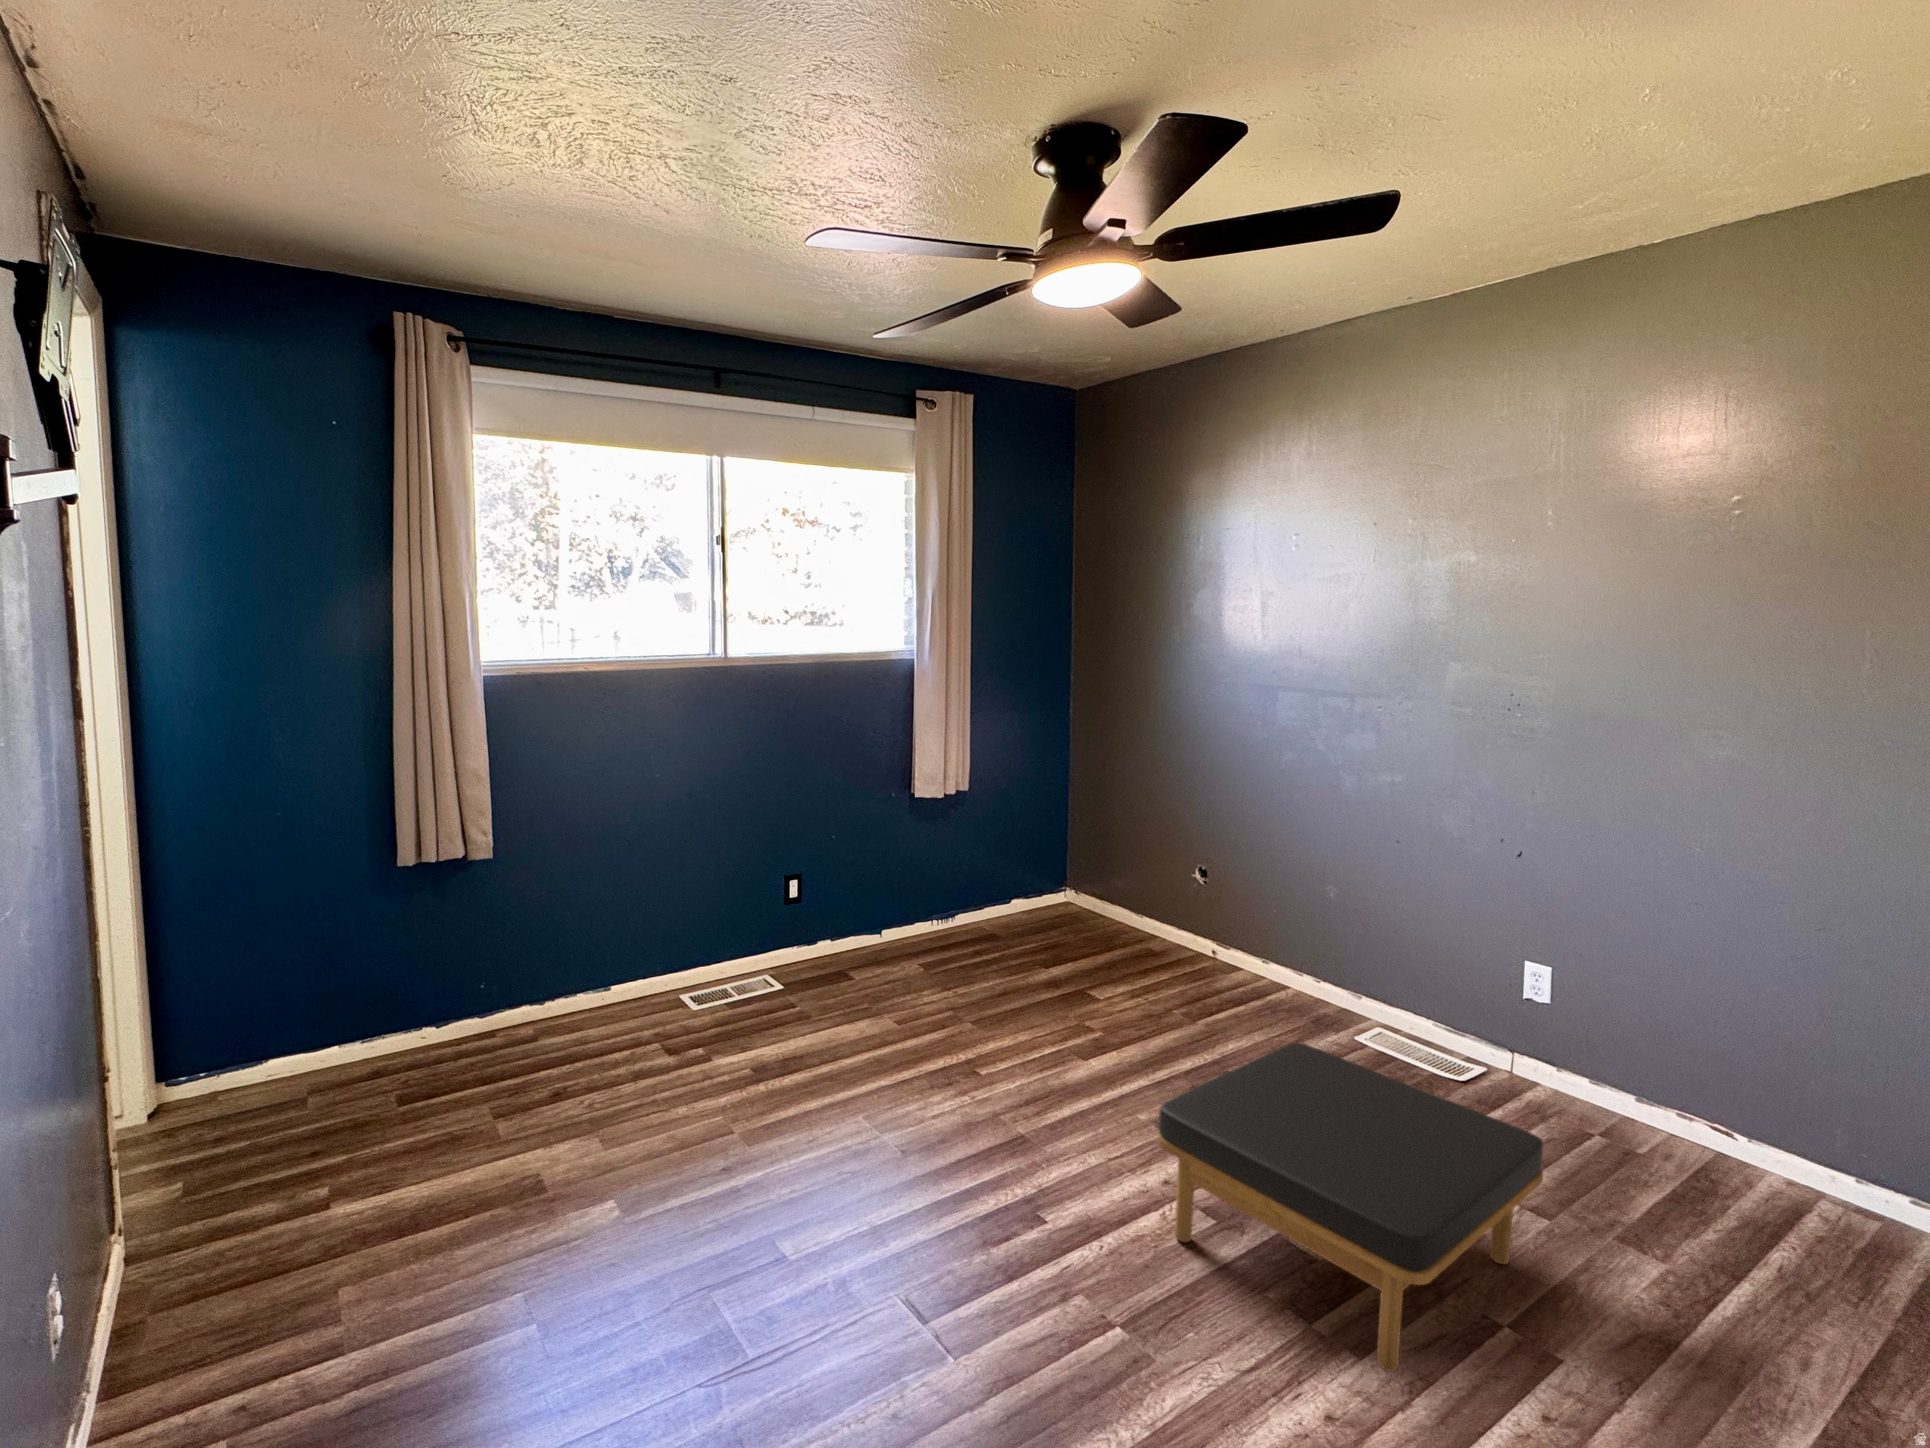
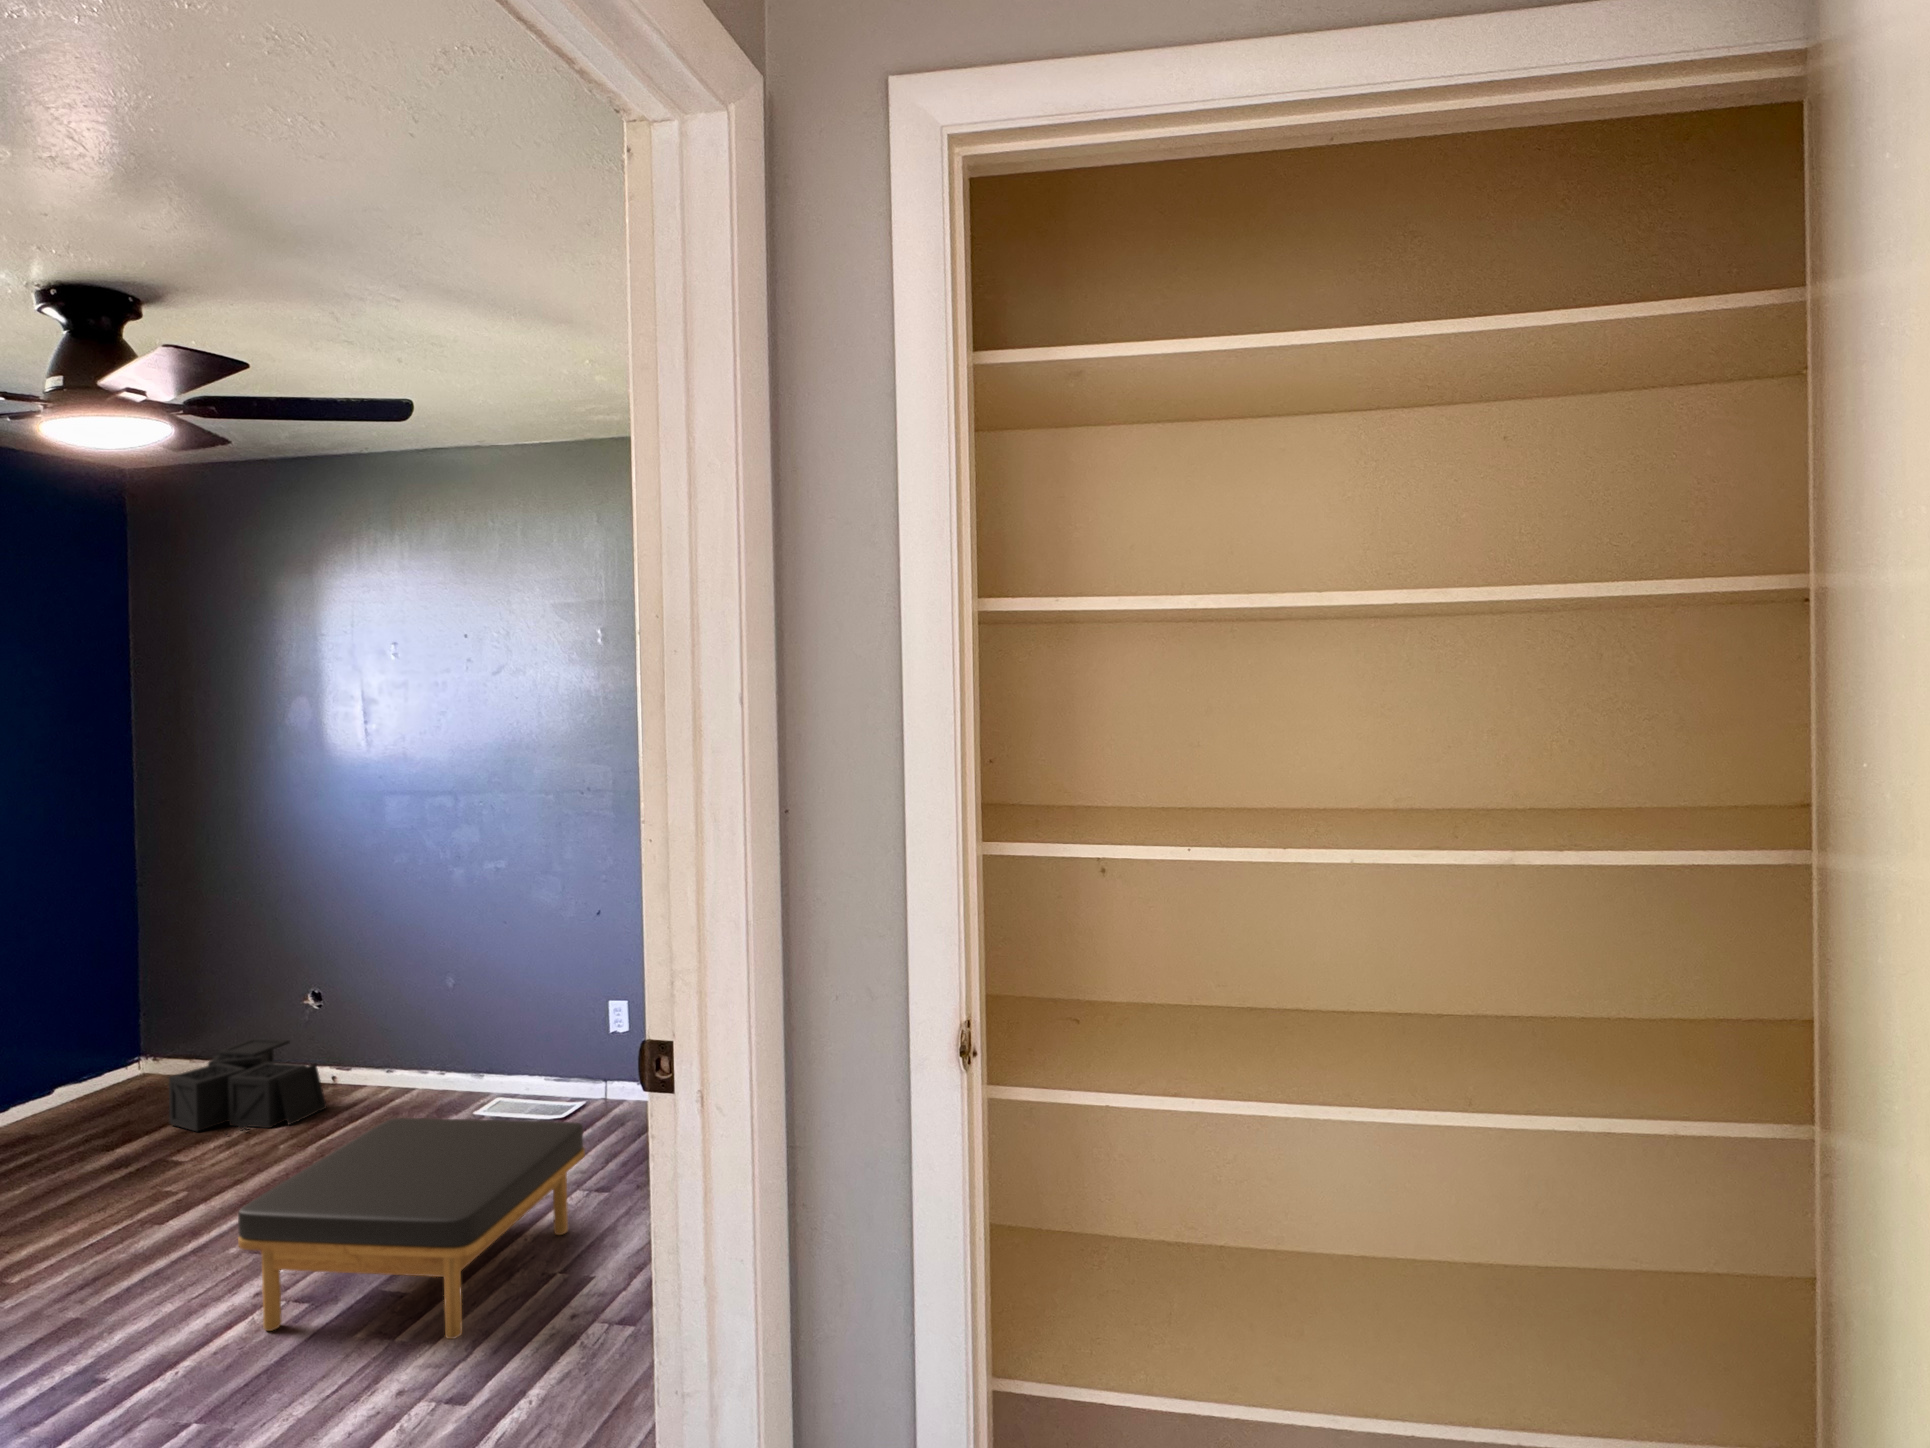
storage bin: none [1087,898,1210,990] -> present [169,1038,327,1135]

